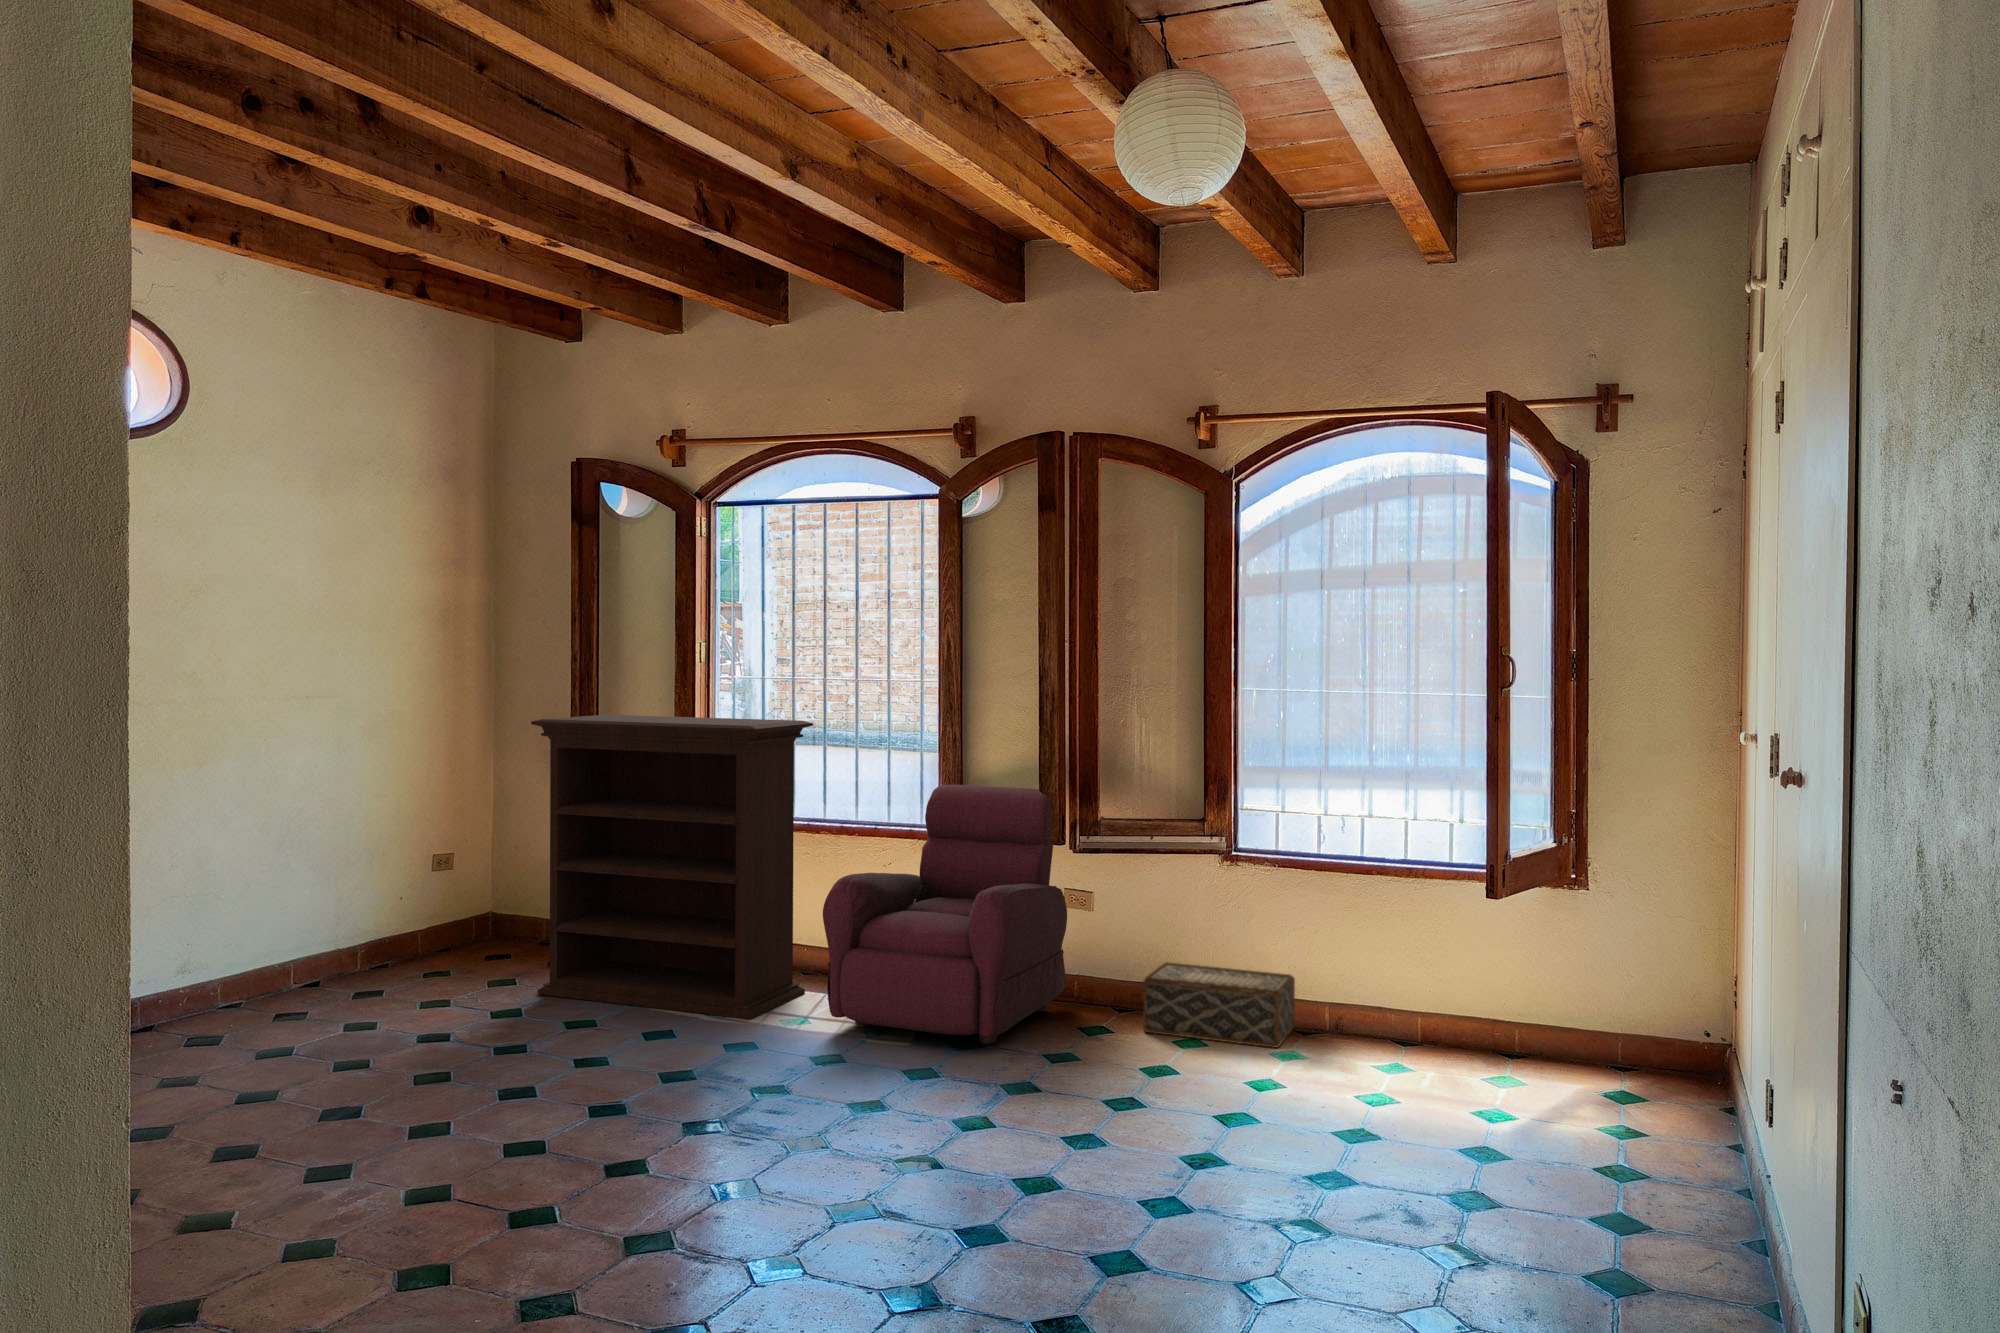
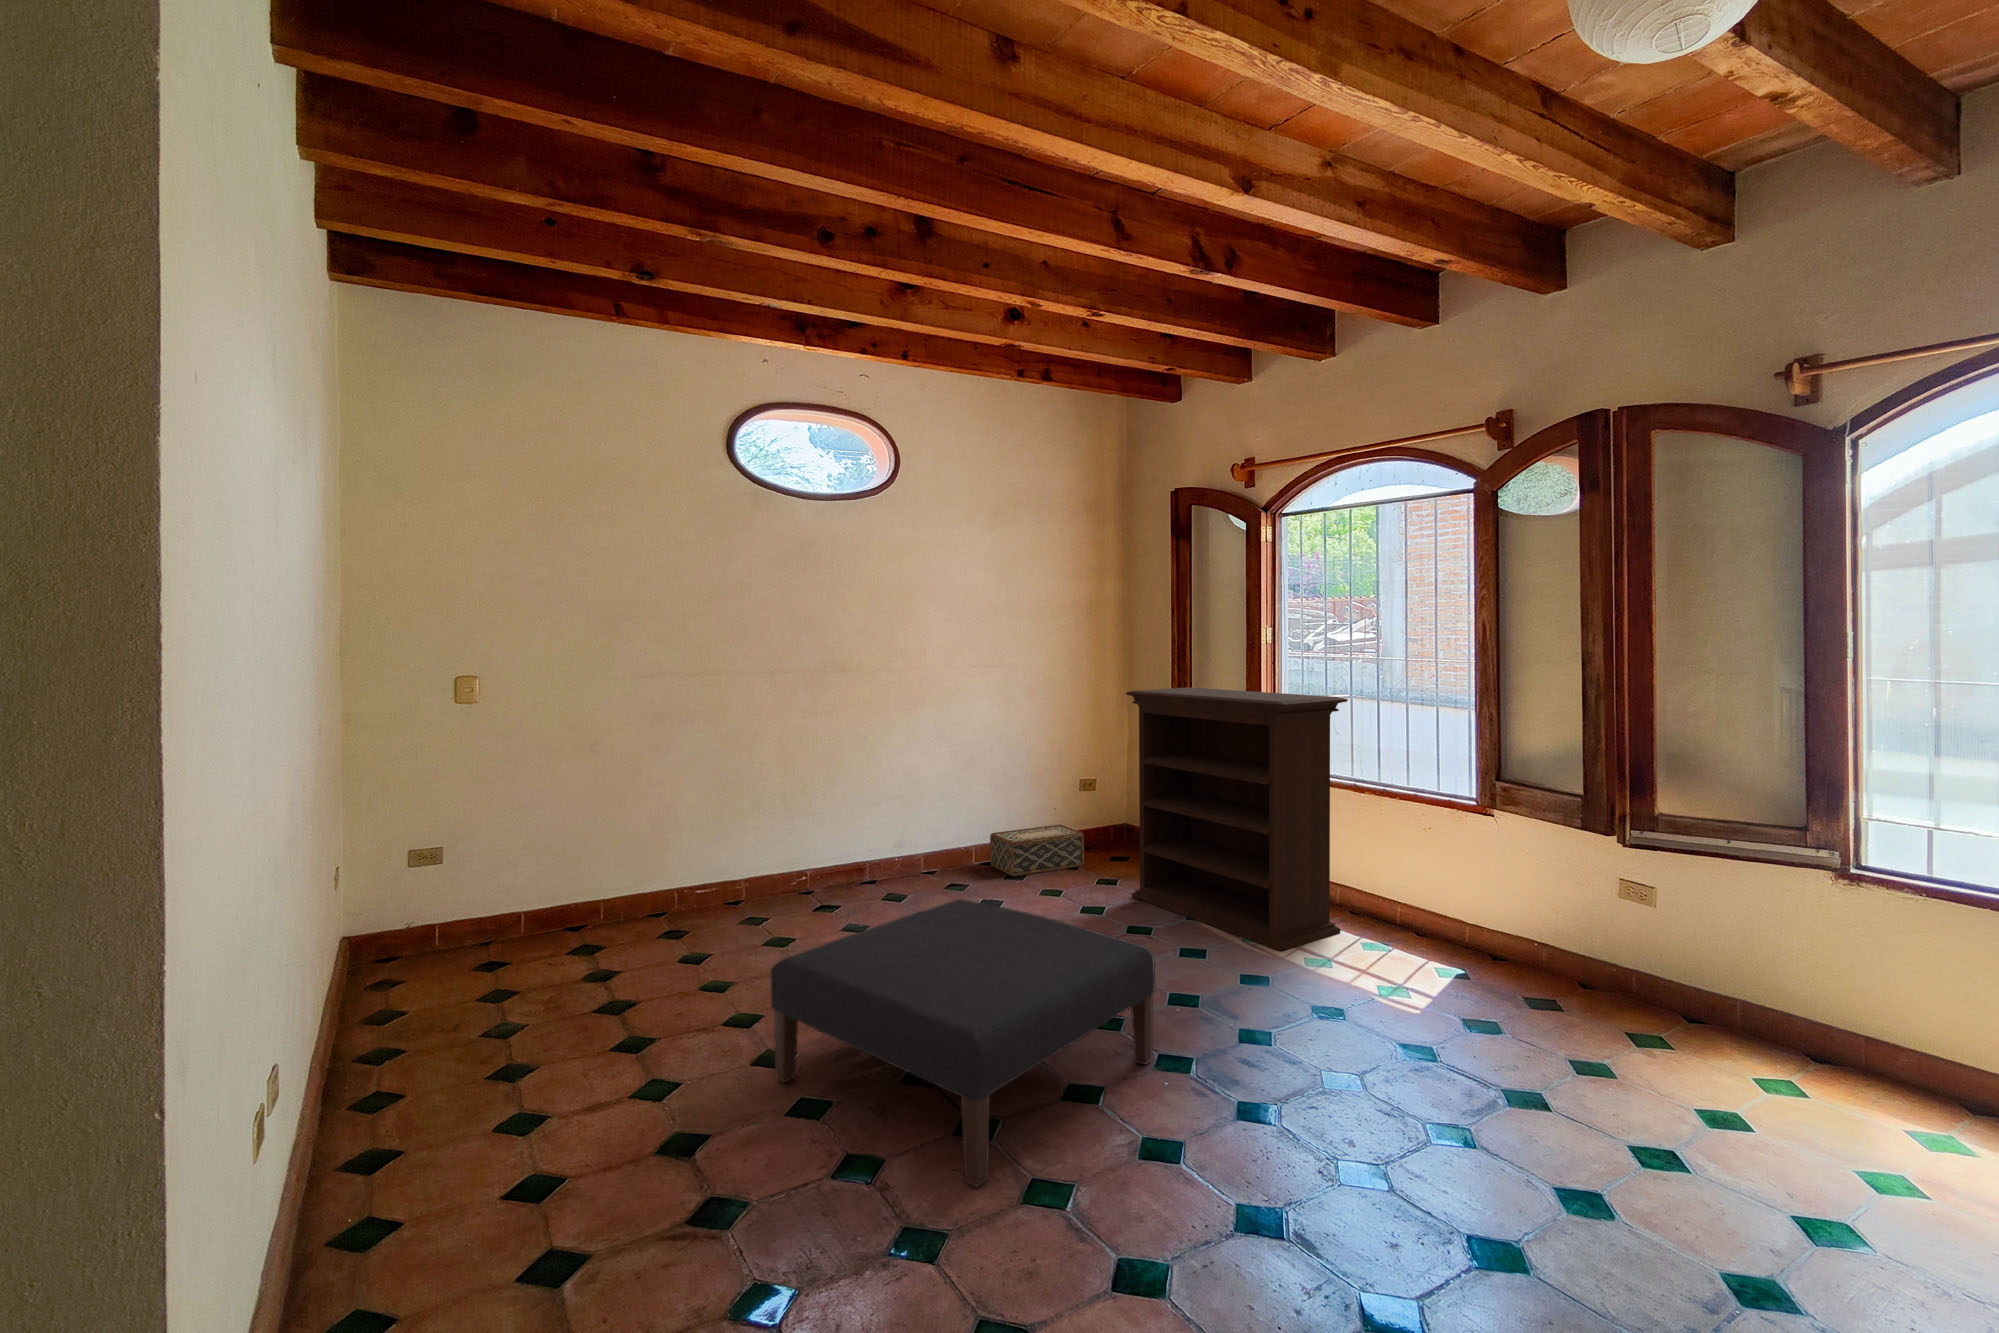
armchair: present [823,785,1067,1044] -> none [1339,761,1614,1030]
woven basket: present [1143,962,1295,1048] -> present [990,824,1084,876]
ottoman: none [180,993,673,1265] -> present [771,899,1155,1187]

